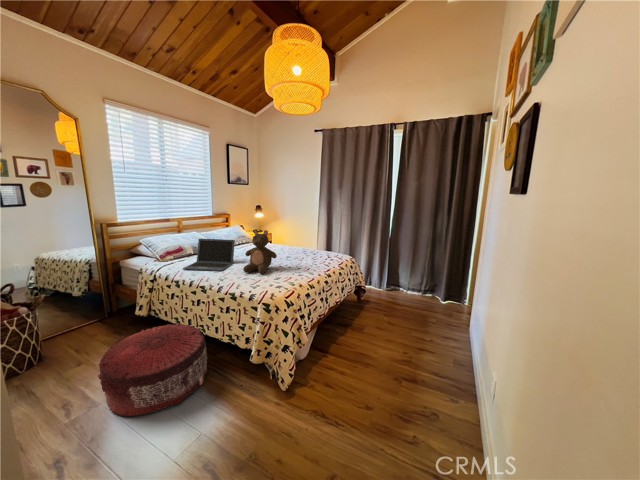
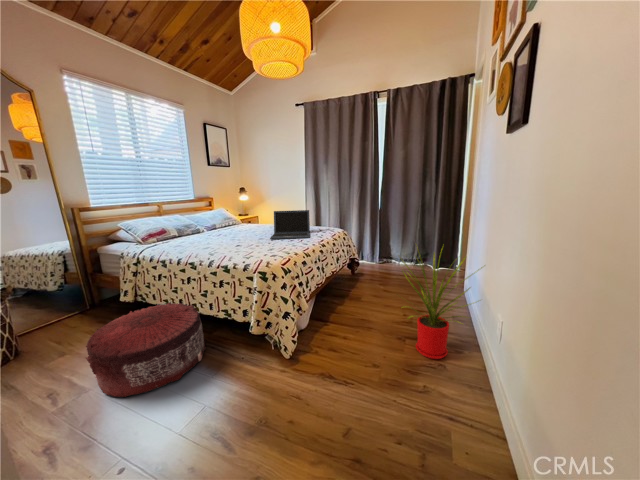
stuffed bear: present [243,230,277,274] -> none [234,202,268,247]
laptop: present [183,239,235,271] -> present [270,210,310,239]
house plant: none [393,286,486,408] -> present [402,244,482,359]

